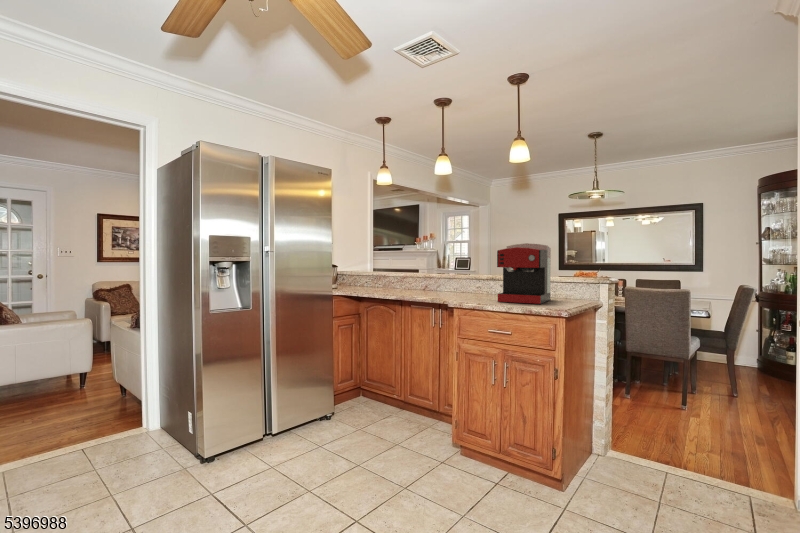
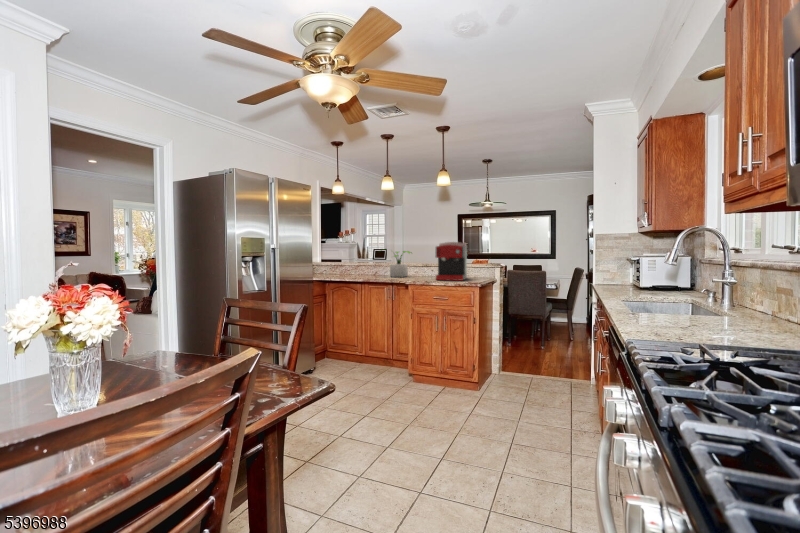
potted plant: none [424,254,473,295] -> present [390,251,410,277]

